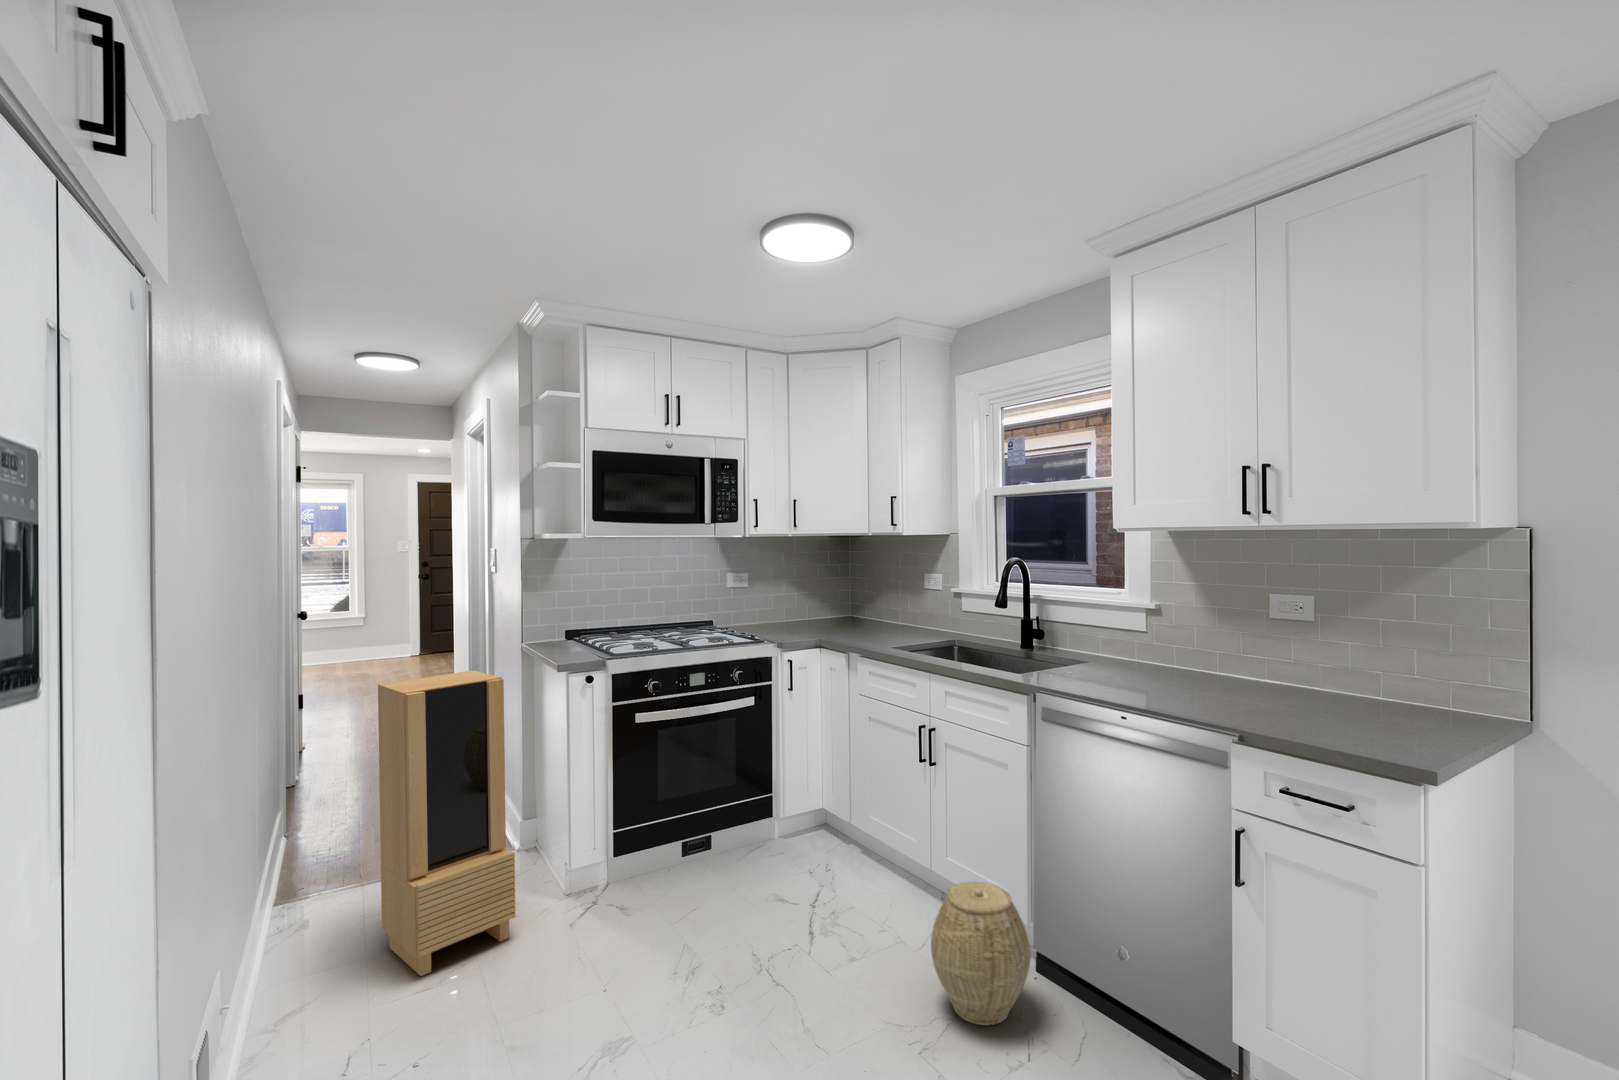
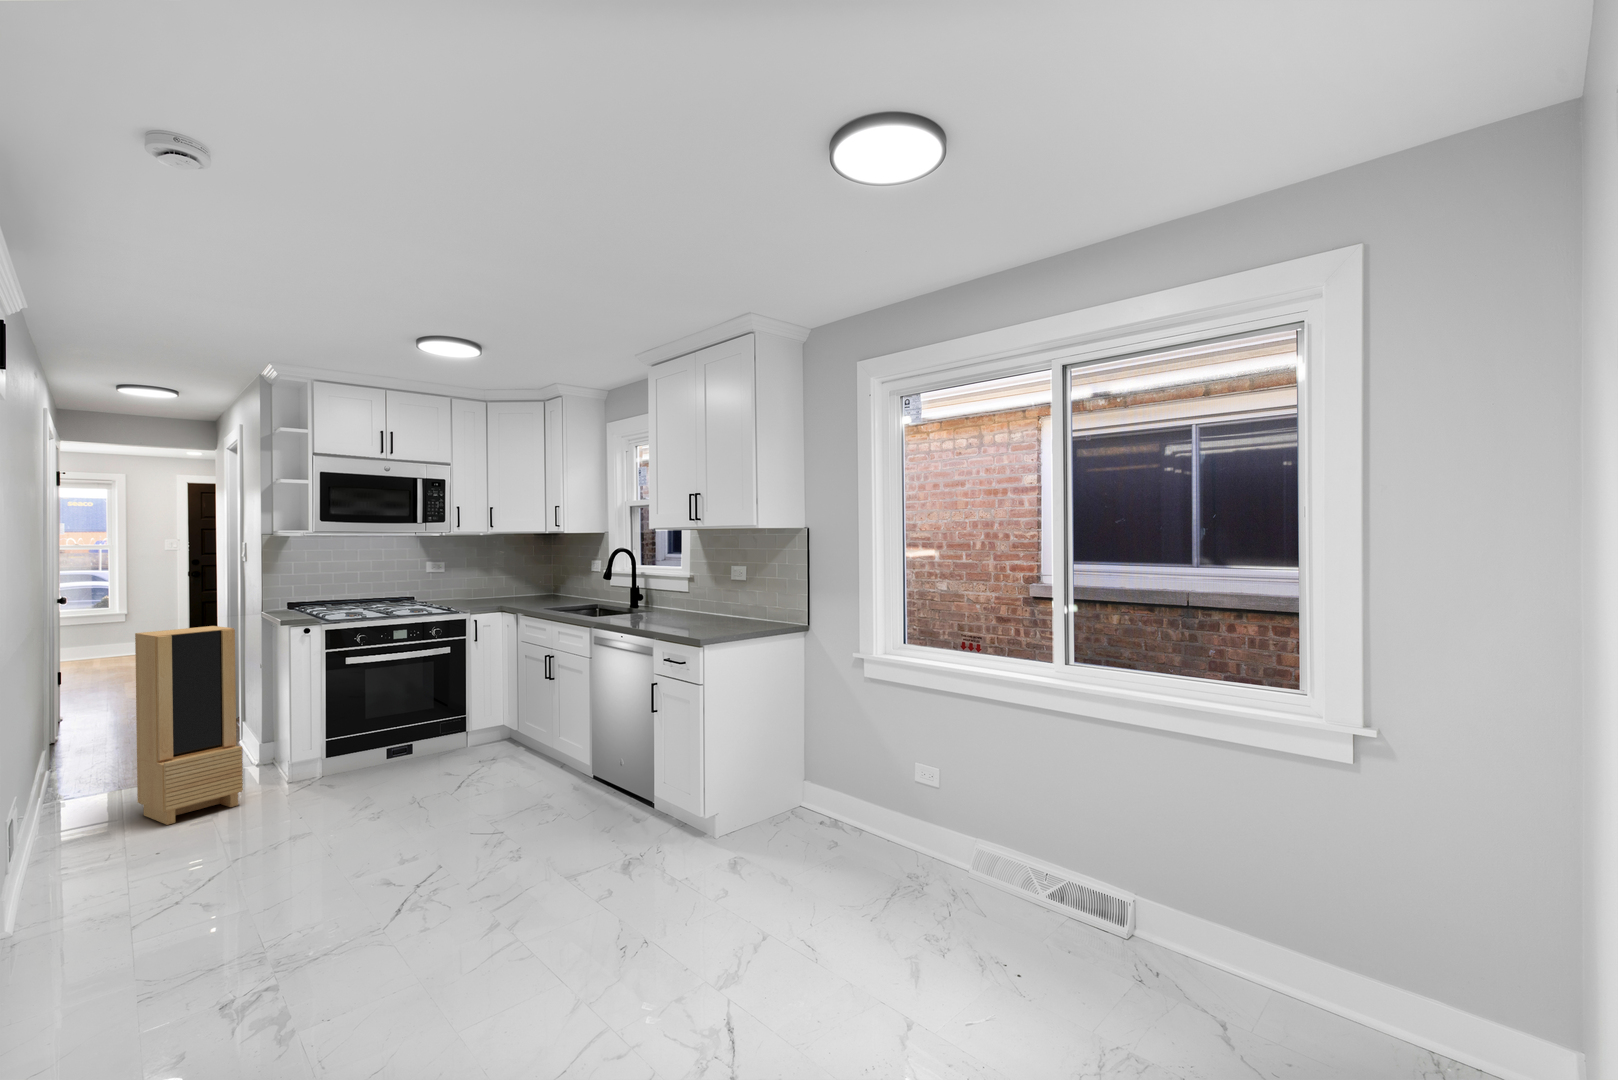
woven basket: present [931,882,1031,1025] -> none [513,738,574,815]

